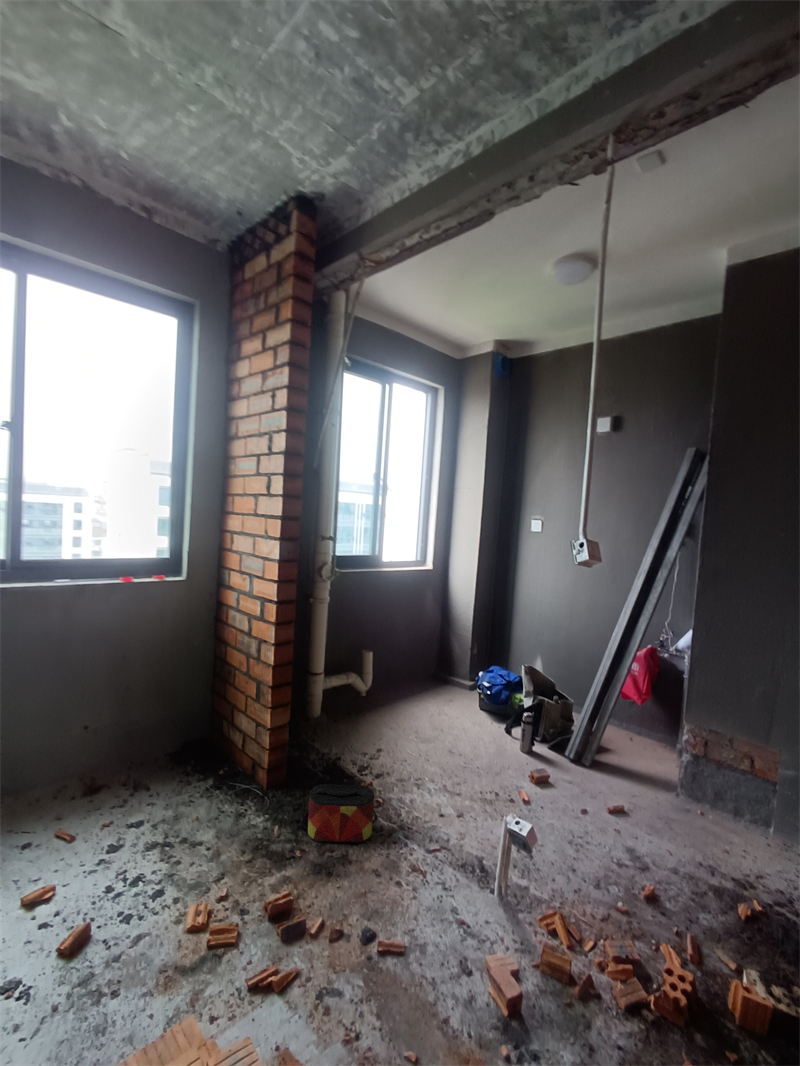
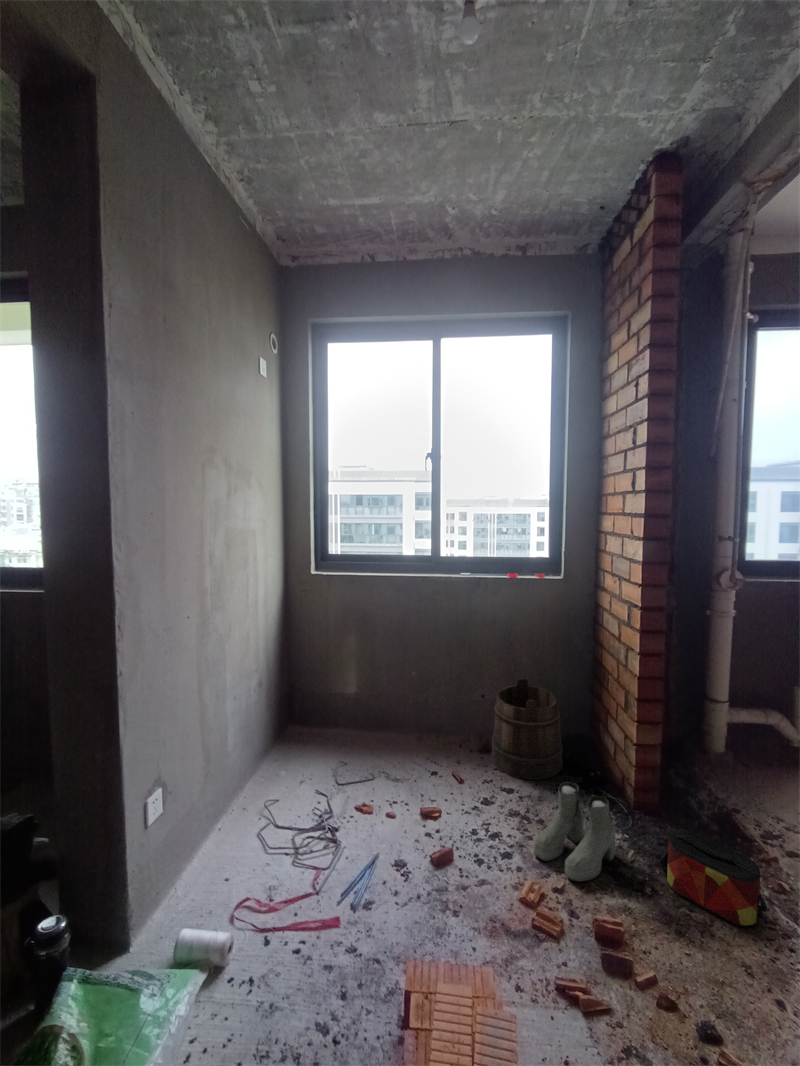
bucket: none [106,695,191,808] -> present [492,678,563,780]
boots: none [187,783,265,880] -> present [534,782,615,882]

